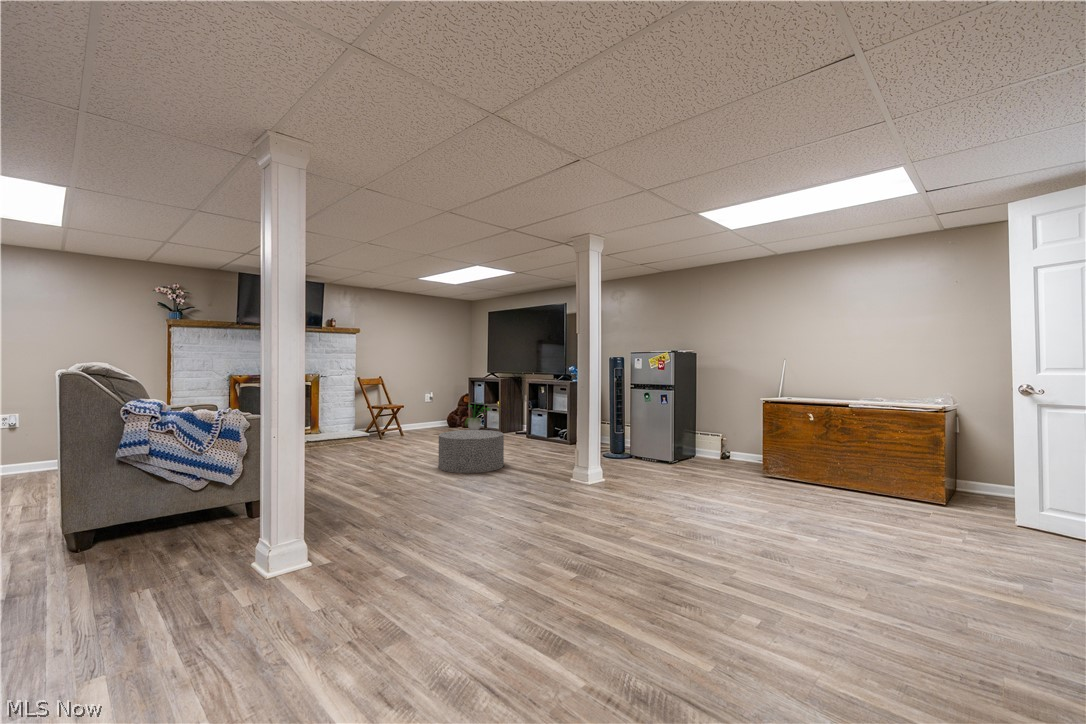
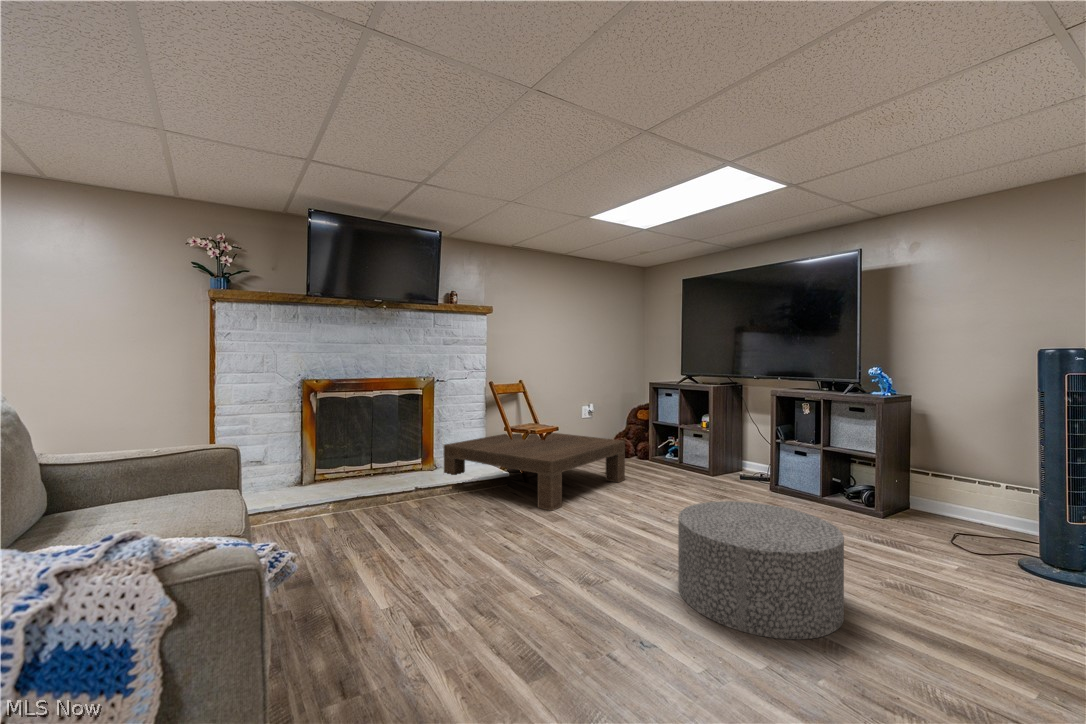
potted plant: present [465,404,490,430] -> none [646,405,691,466]
coffee table: none [326,410,445,449] -> present [444,433,625,511]

